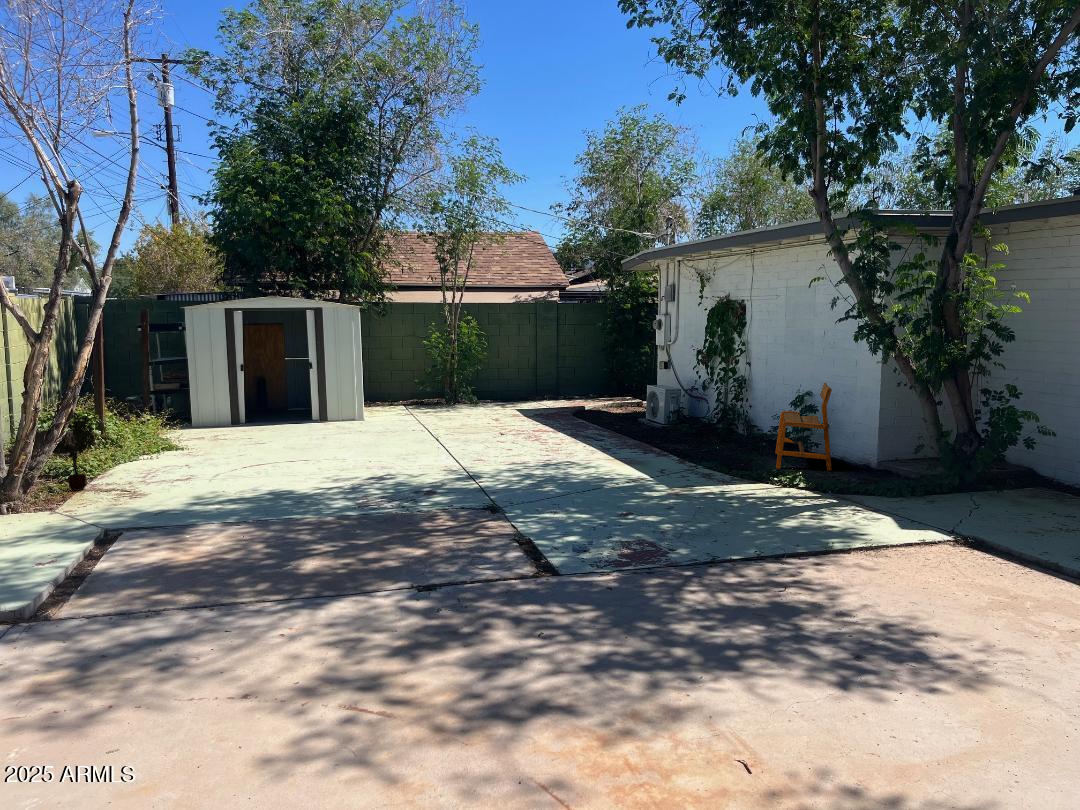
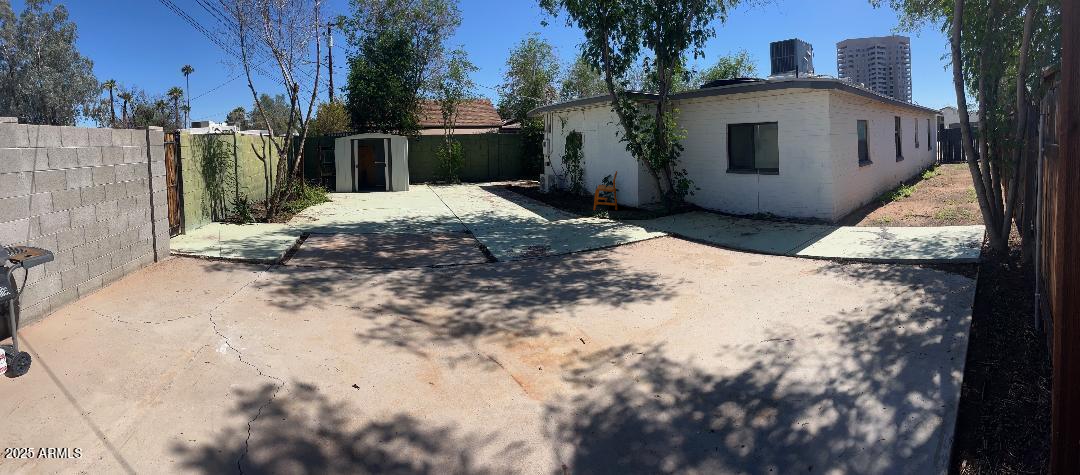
potted tree: present [47,411,94,491] -> none [253,188,275,226]

